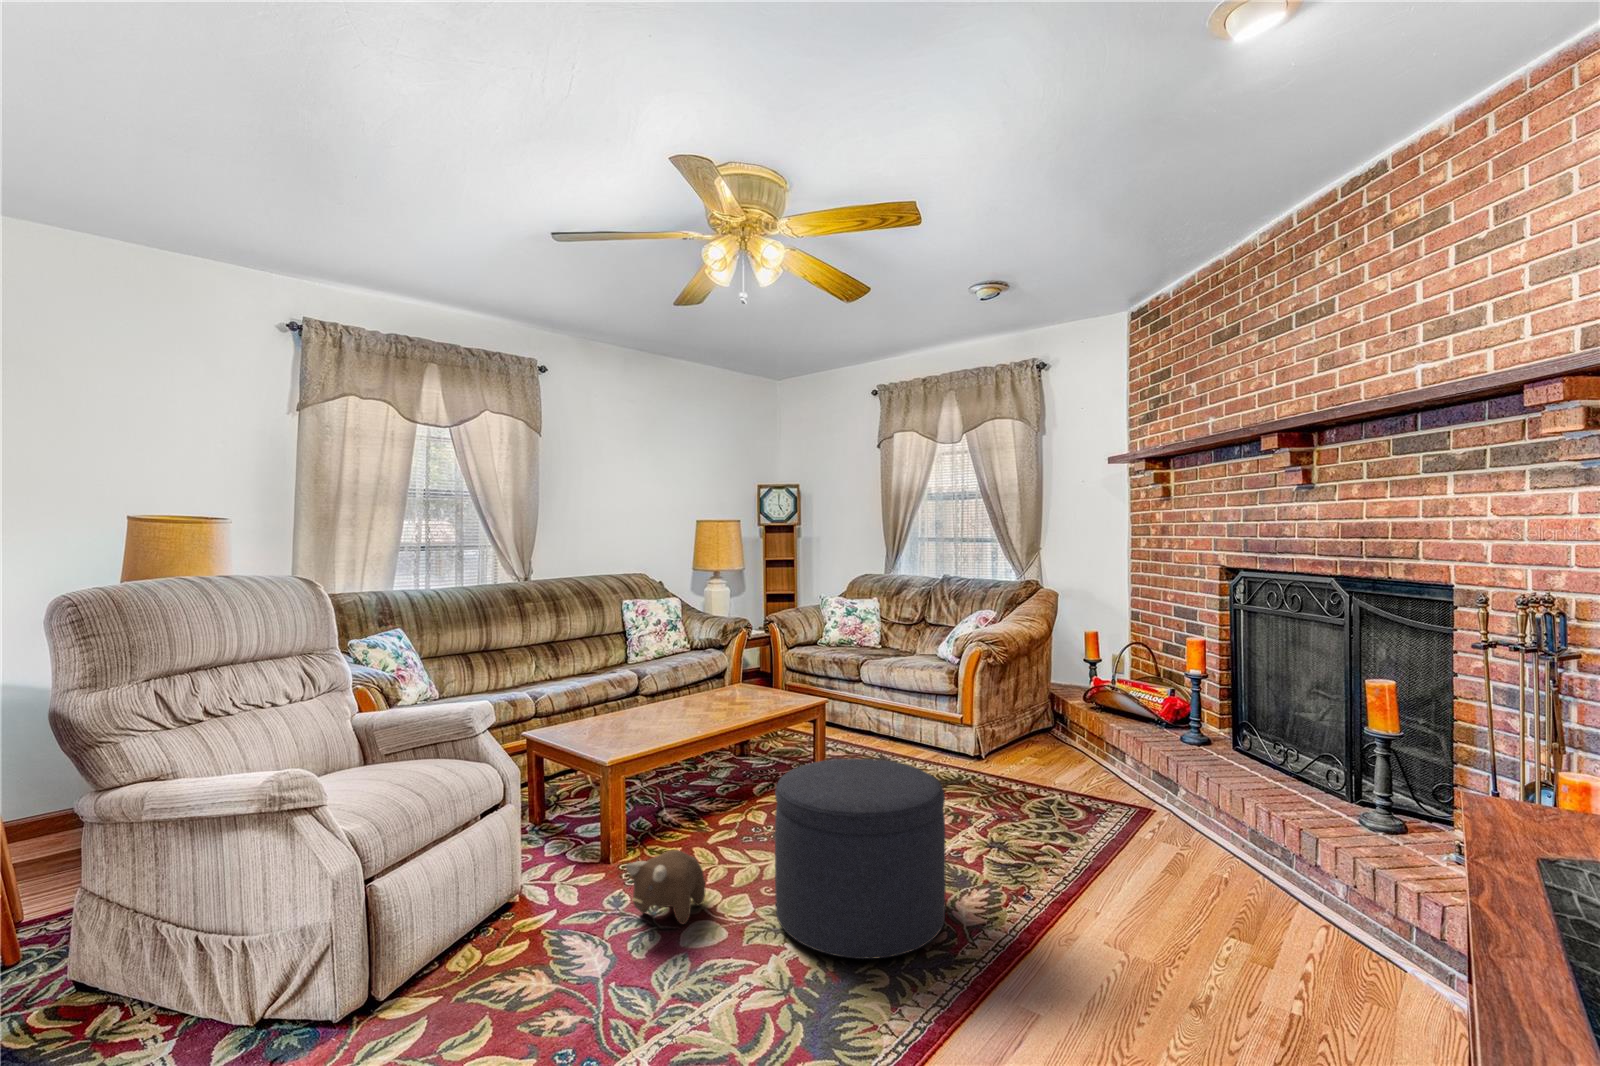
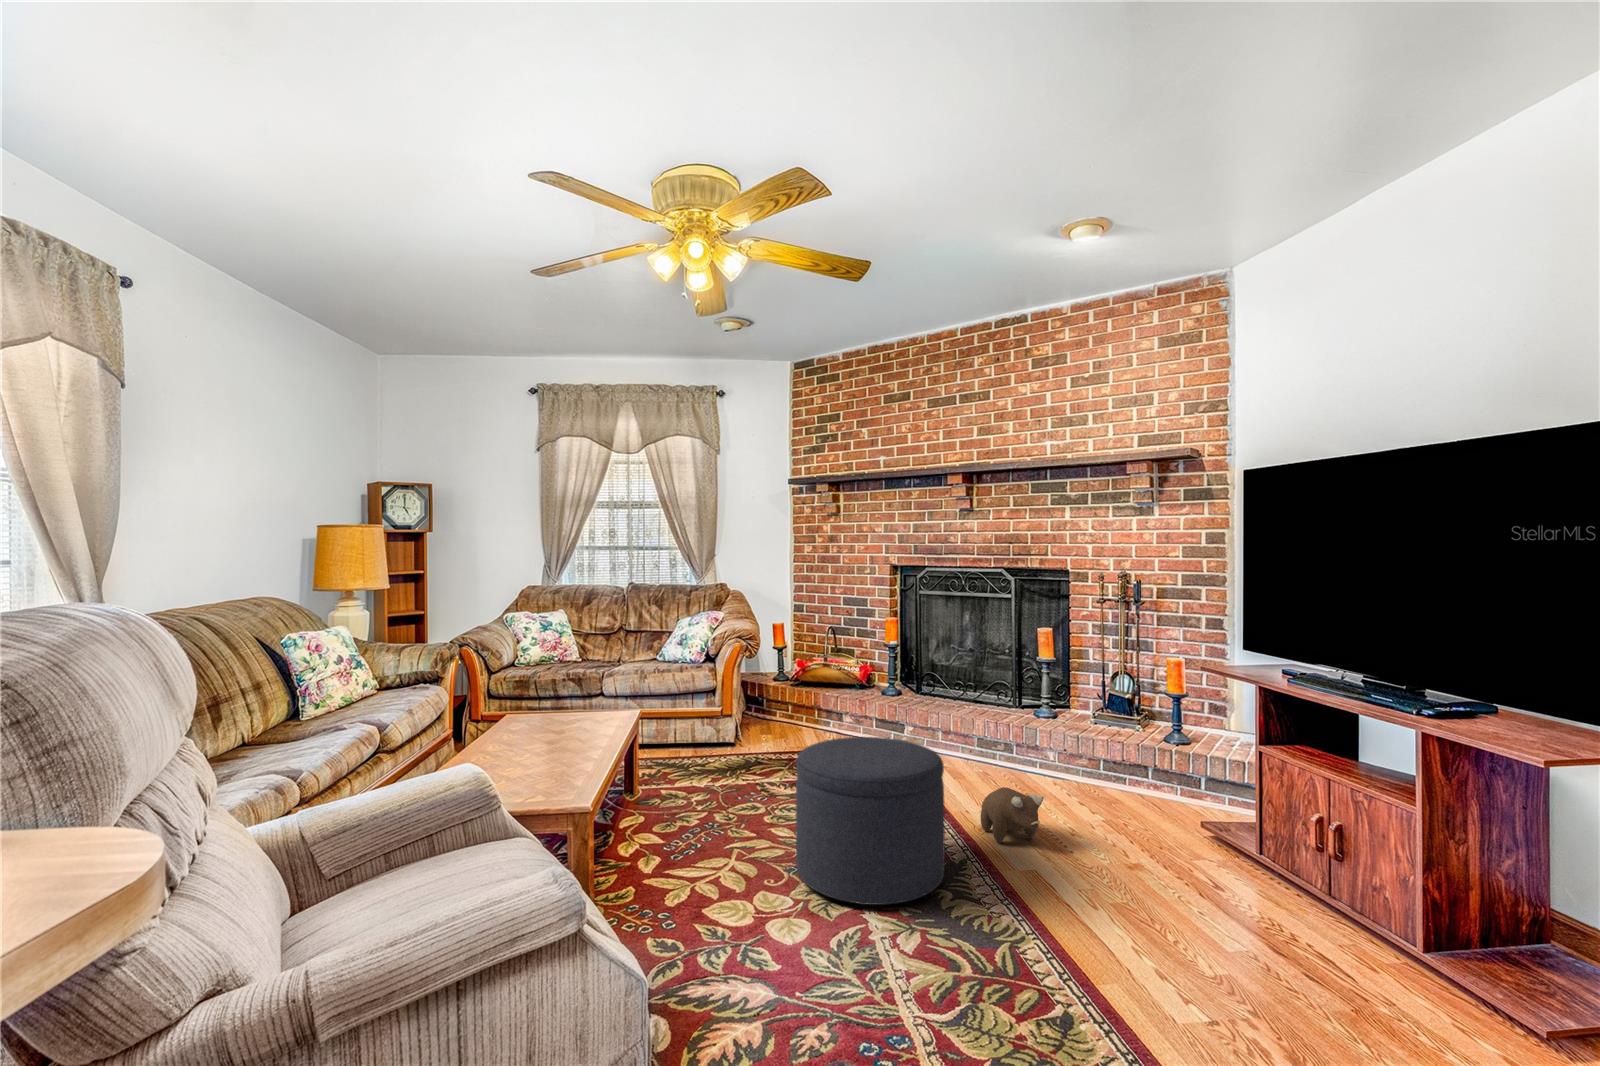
plush toy: present [626,850,705,924] -> present [981,787,1044,843]

